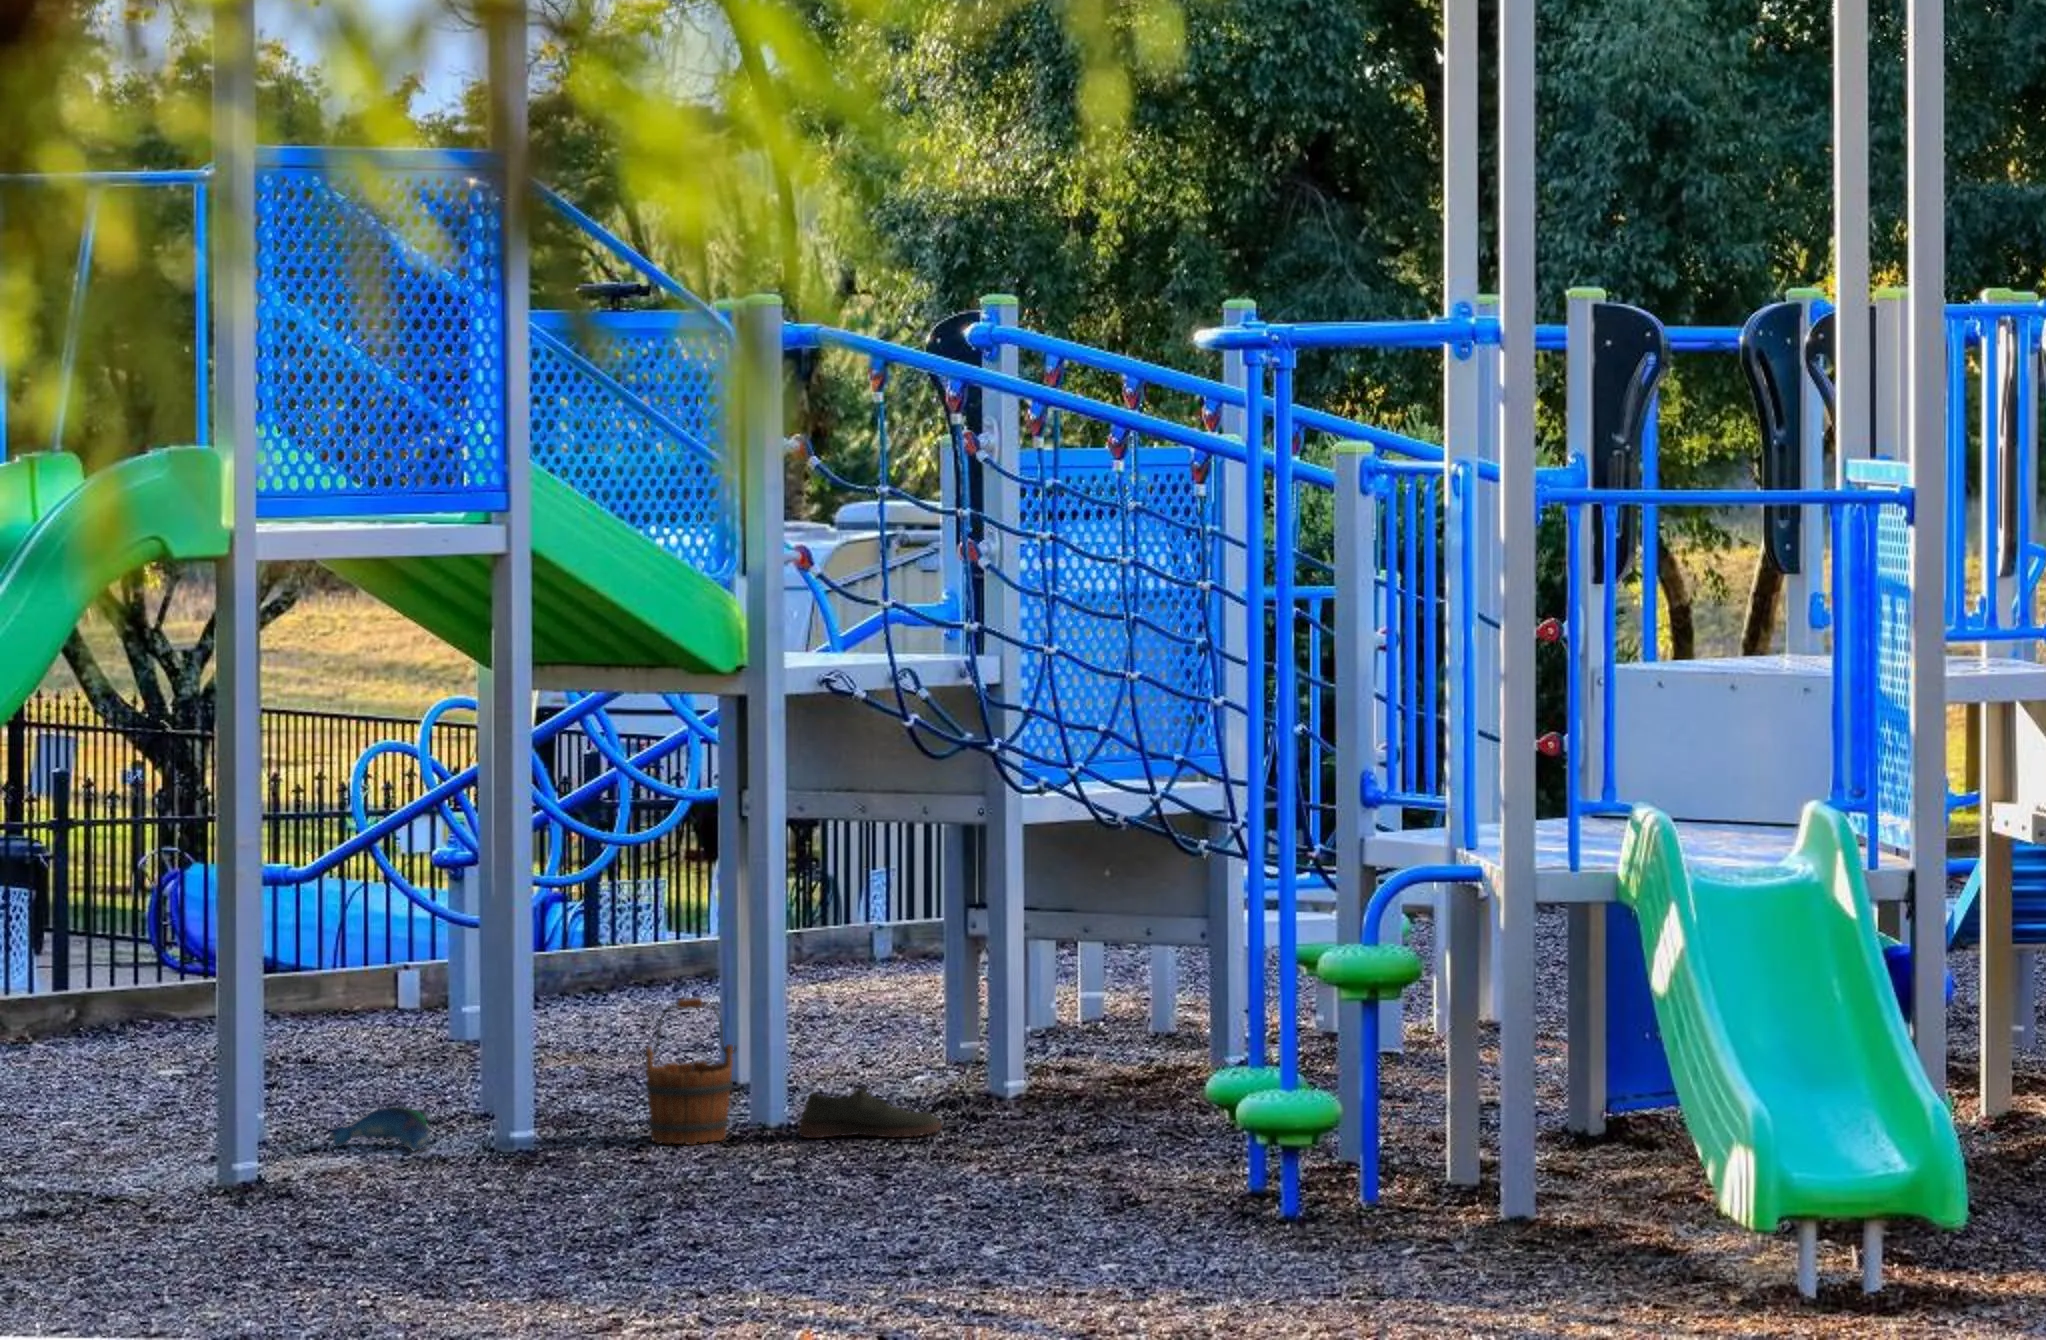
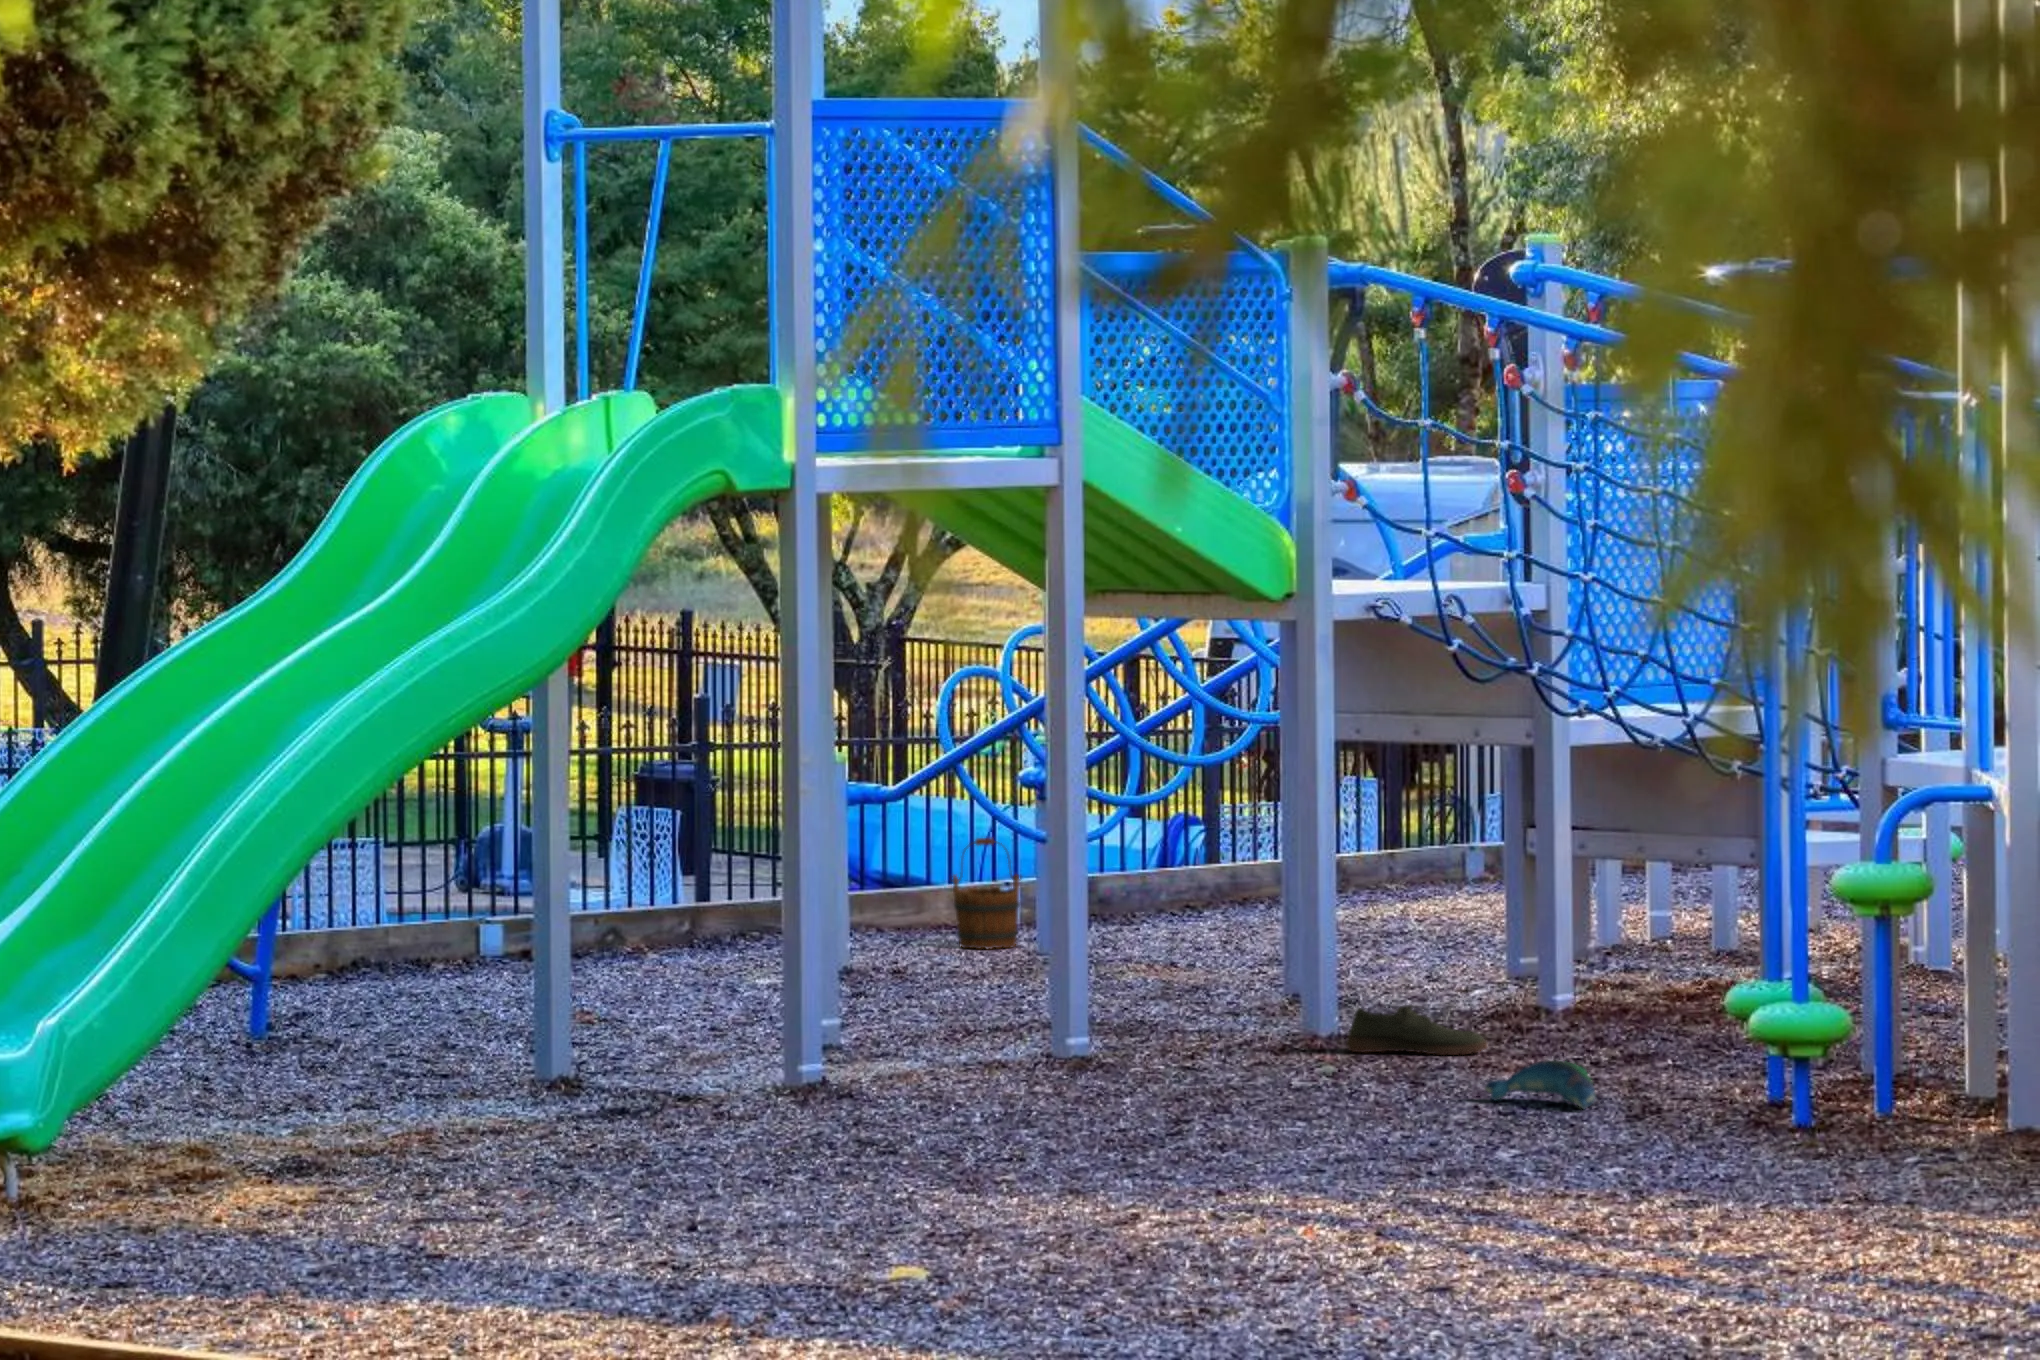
wooden bucket: present [642,998,737,1145] -> present [950,838,1021,949]
plush toy: present [330,1106,428,1151] -> present [1485,1060,1596,1109]

